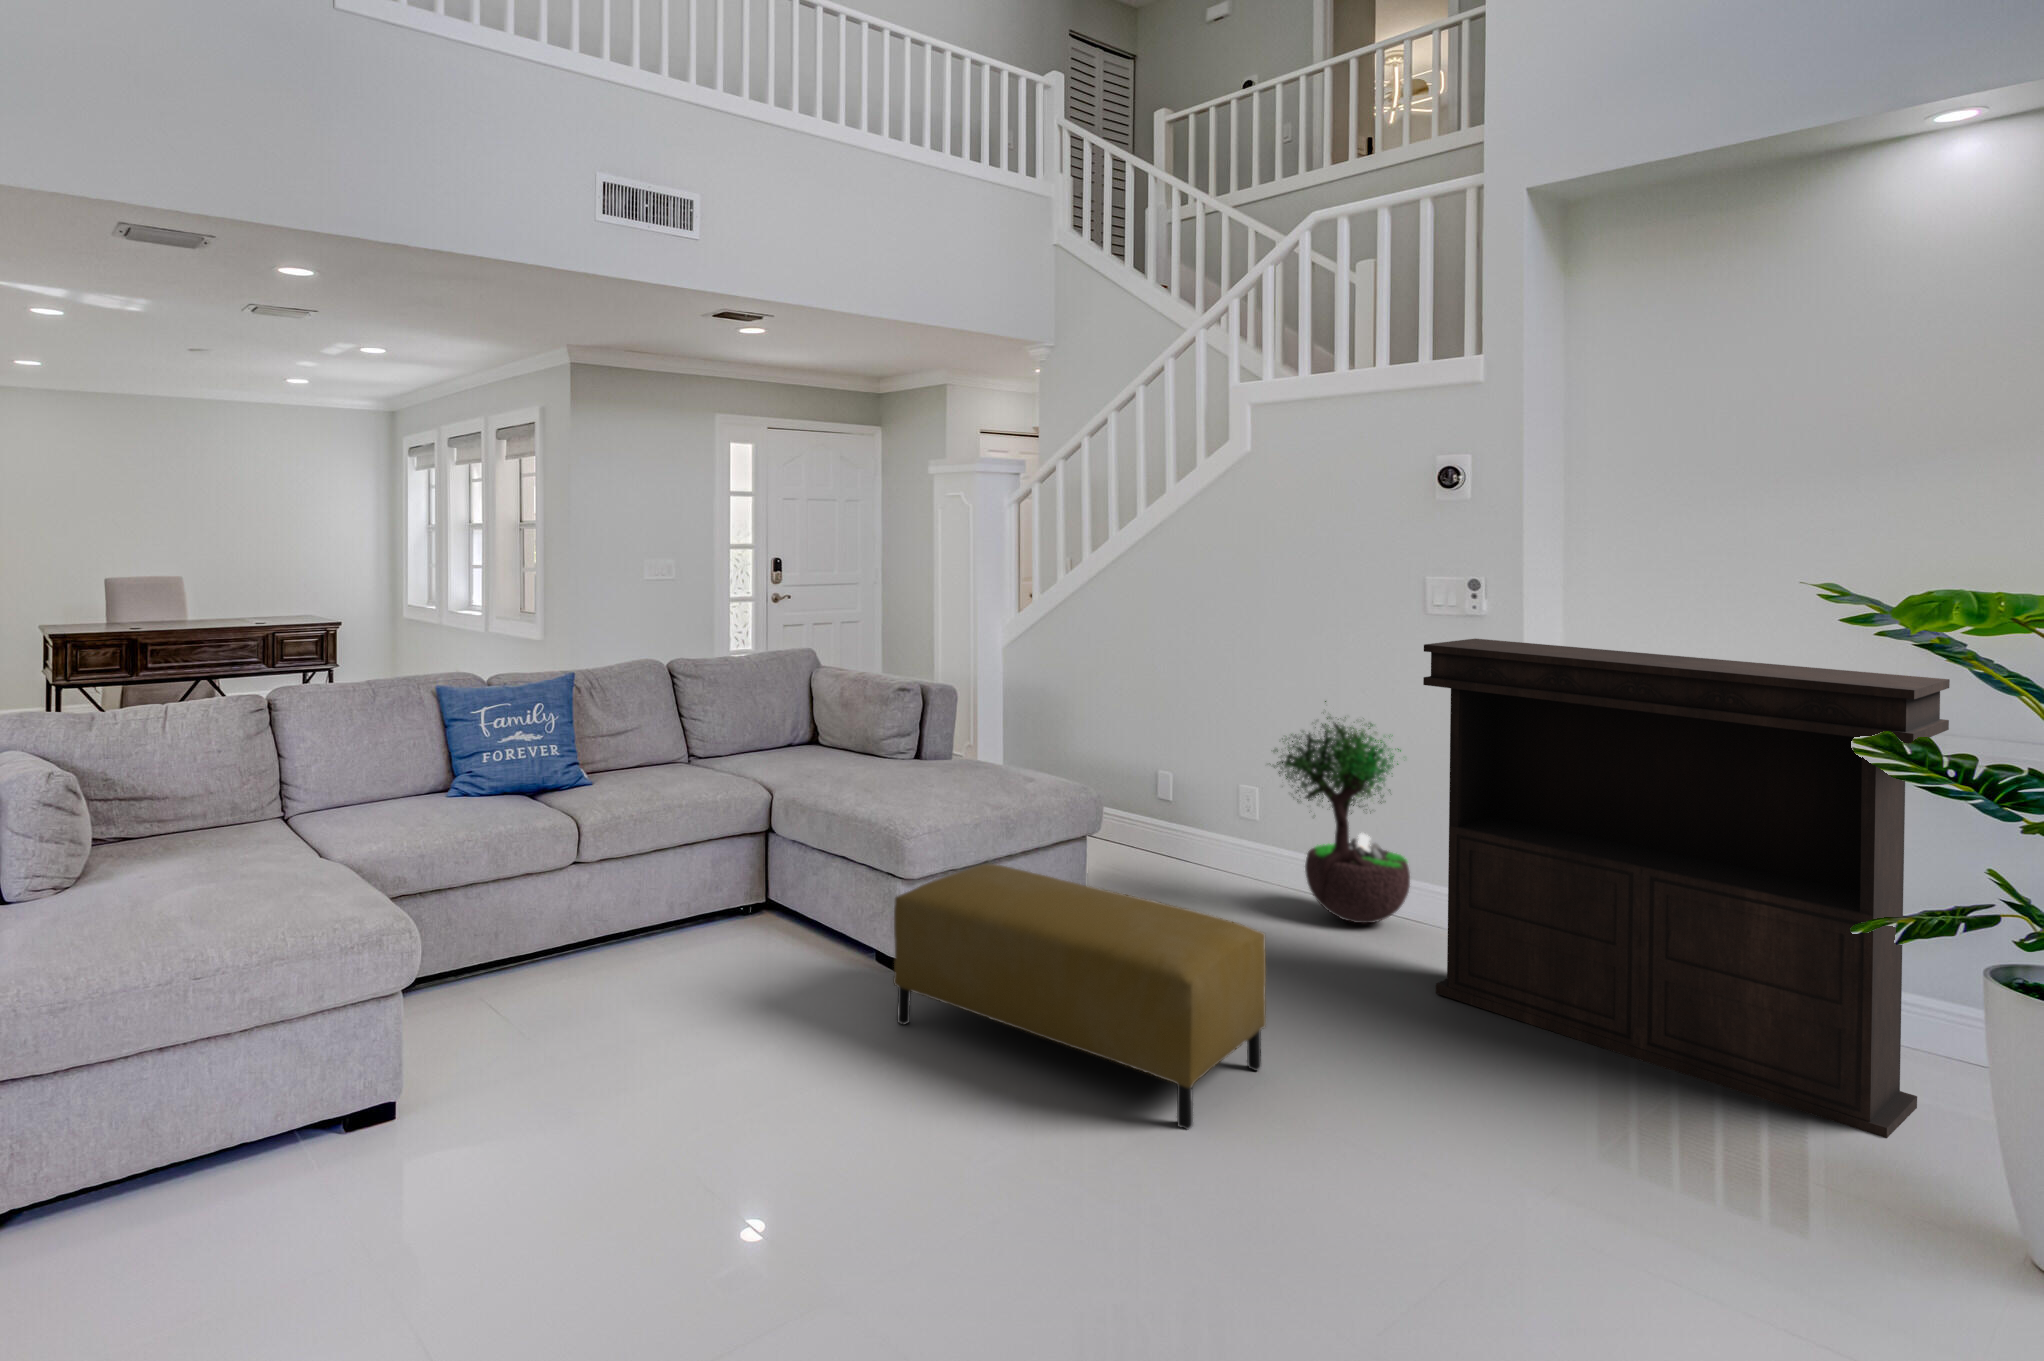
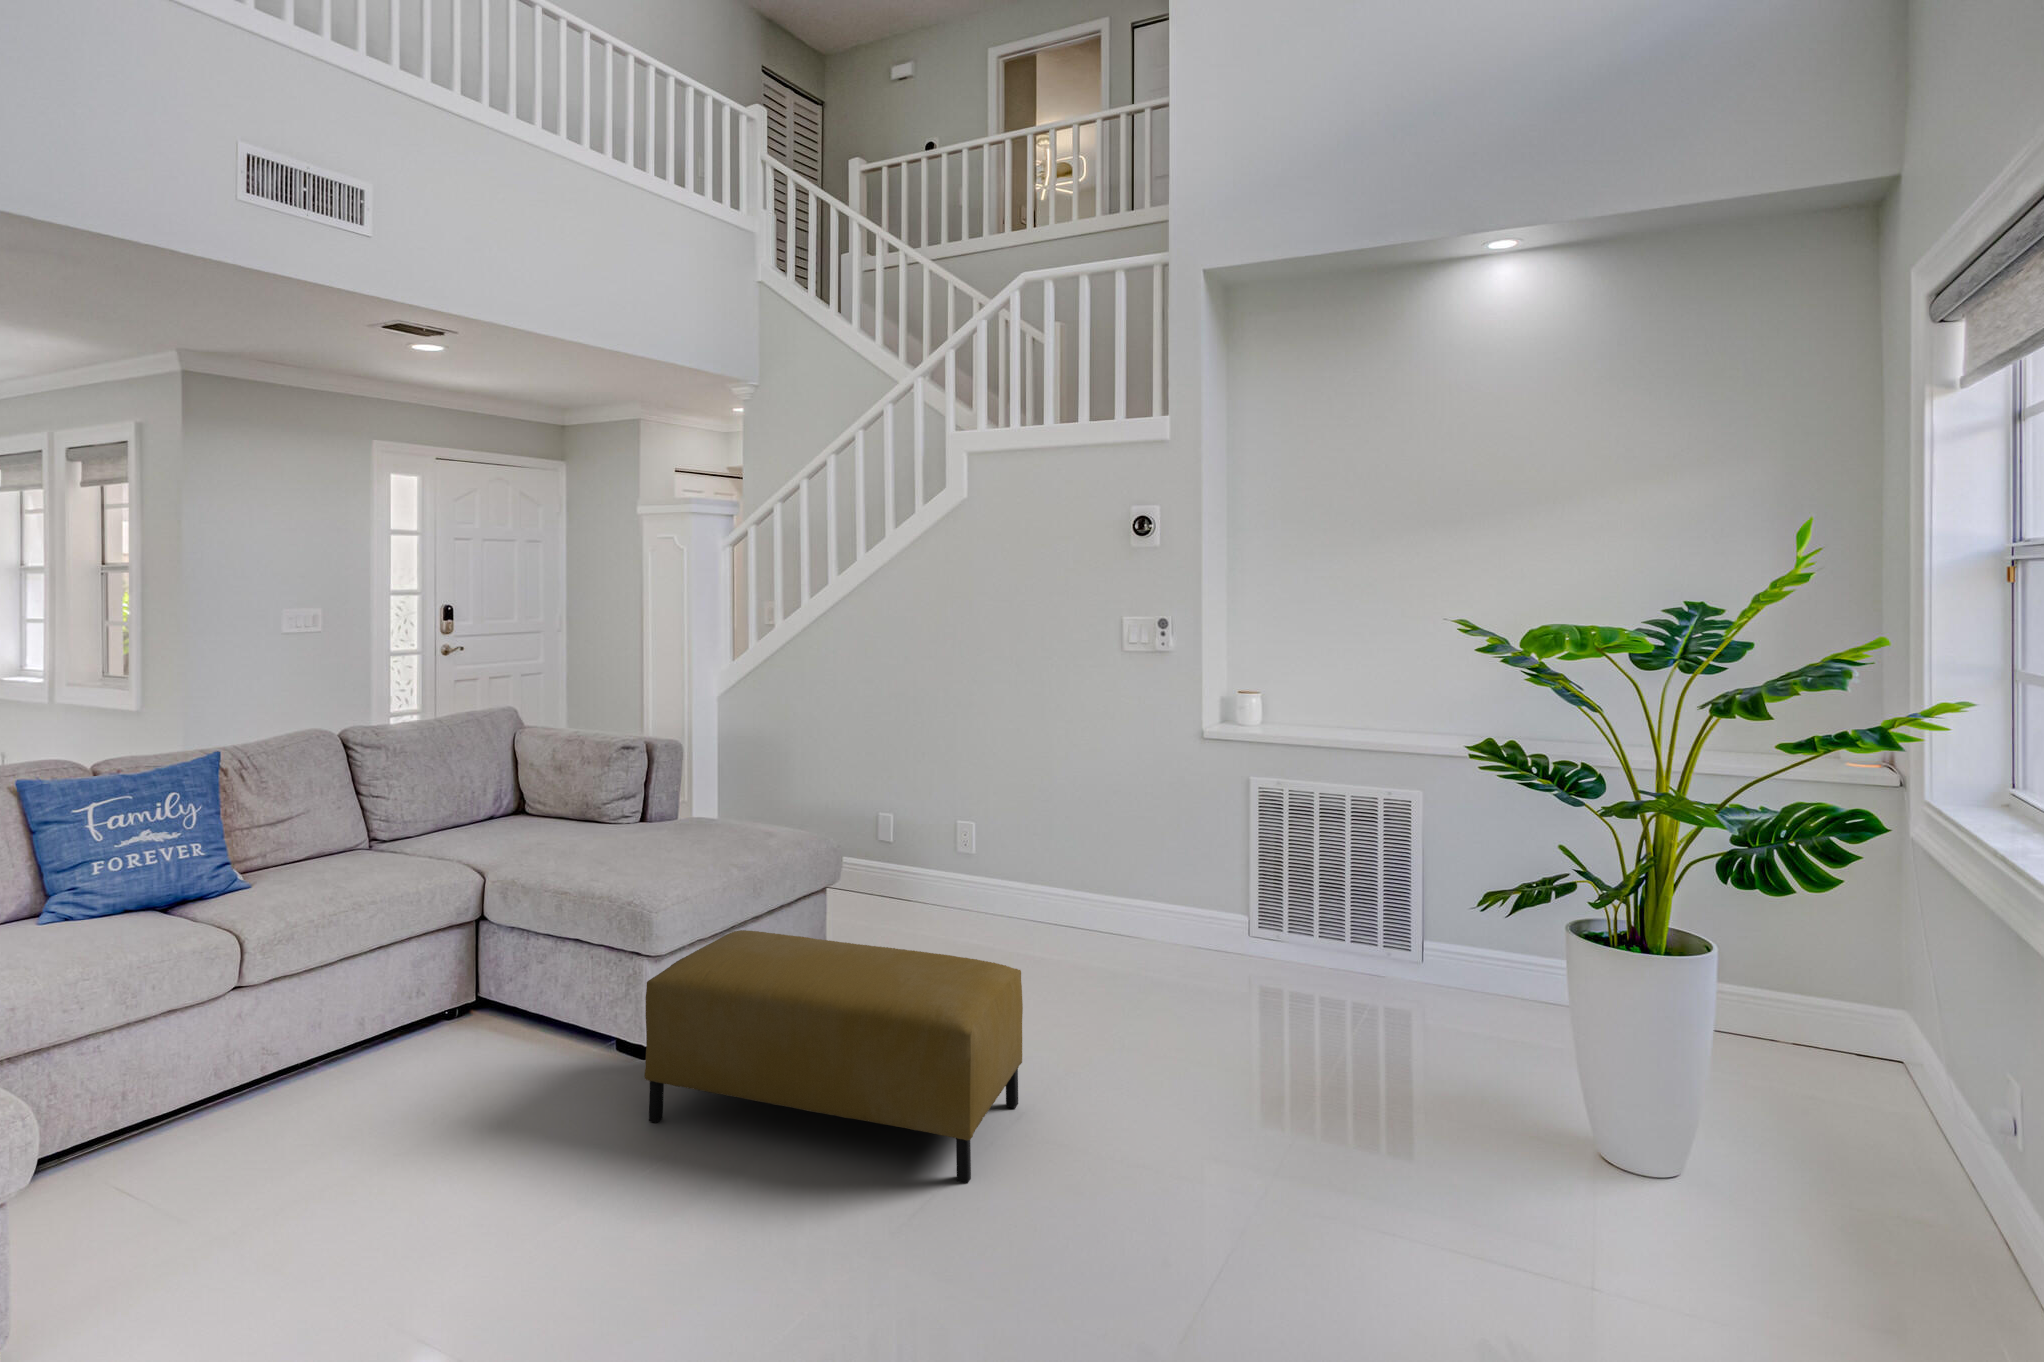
console table: present [1423,639,1950,1138] -> none [1133,671,1517,1078]
potted tree: present [1270,701,1410,923] -> none [987,733,1109,943]

